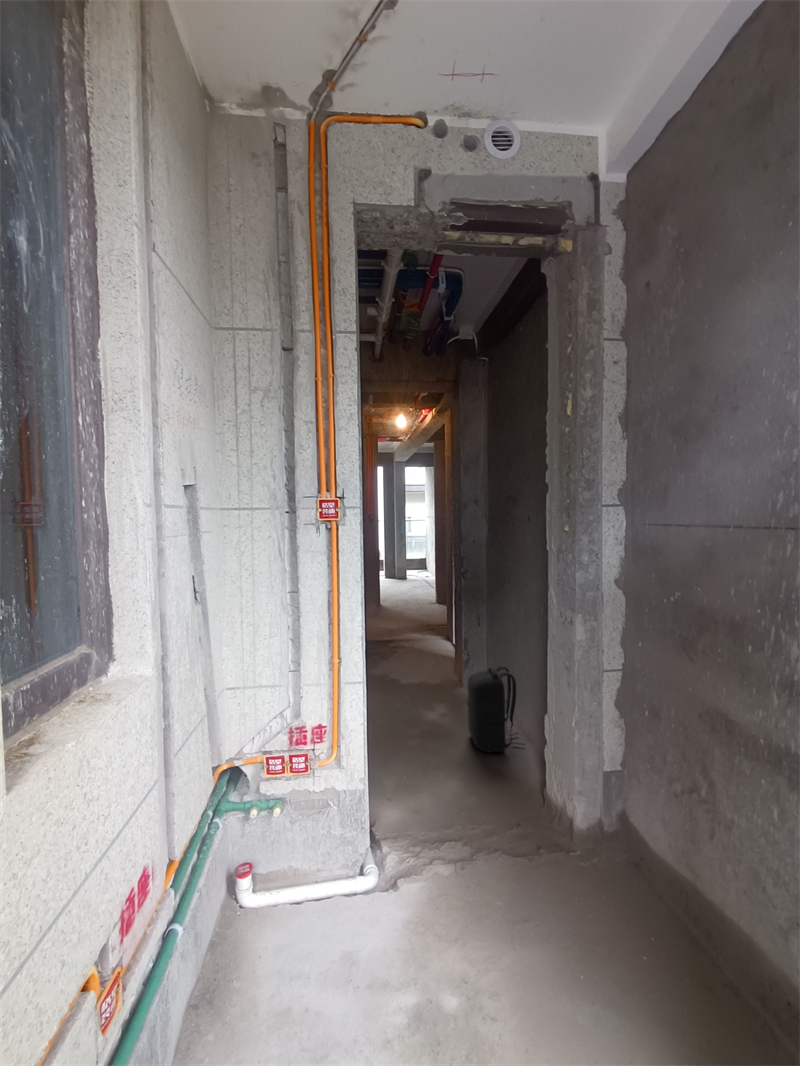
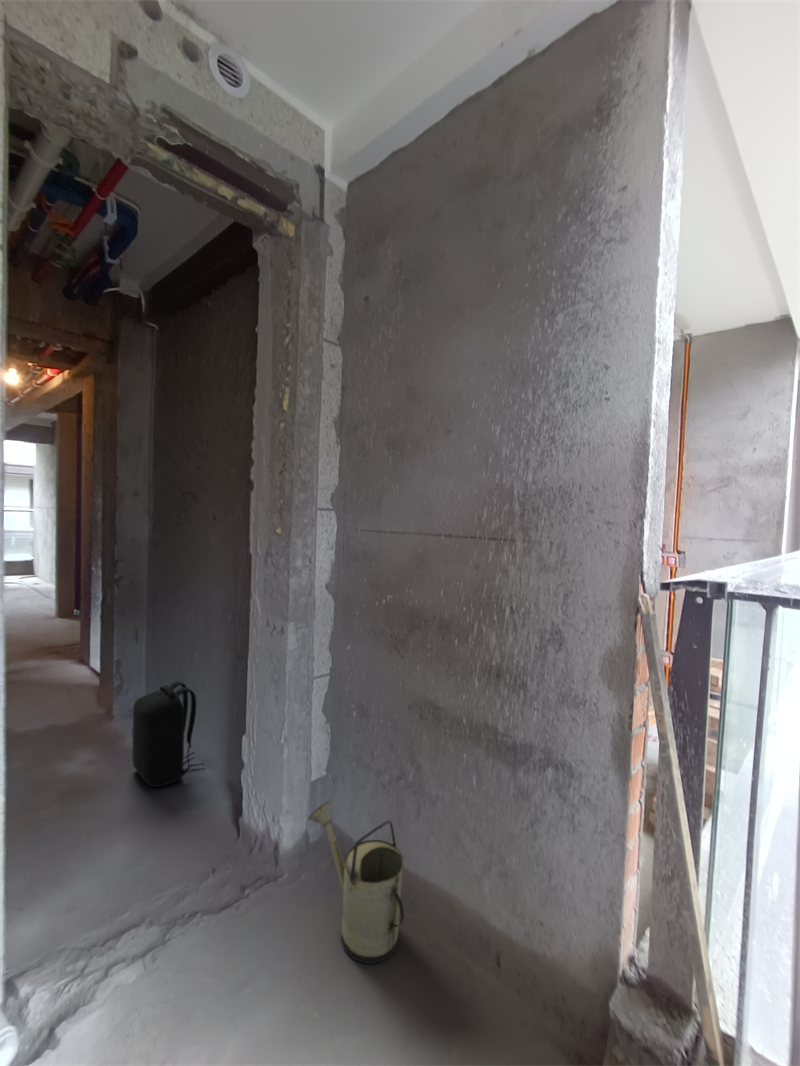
watering can: none [594,796,689,973] -> present [309,802,404,964]

